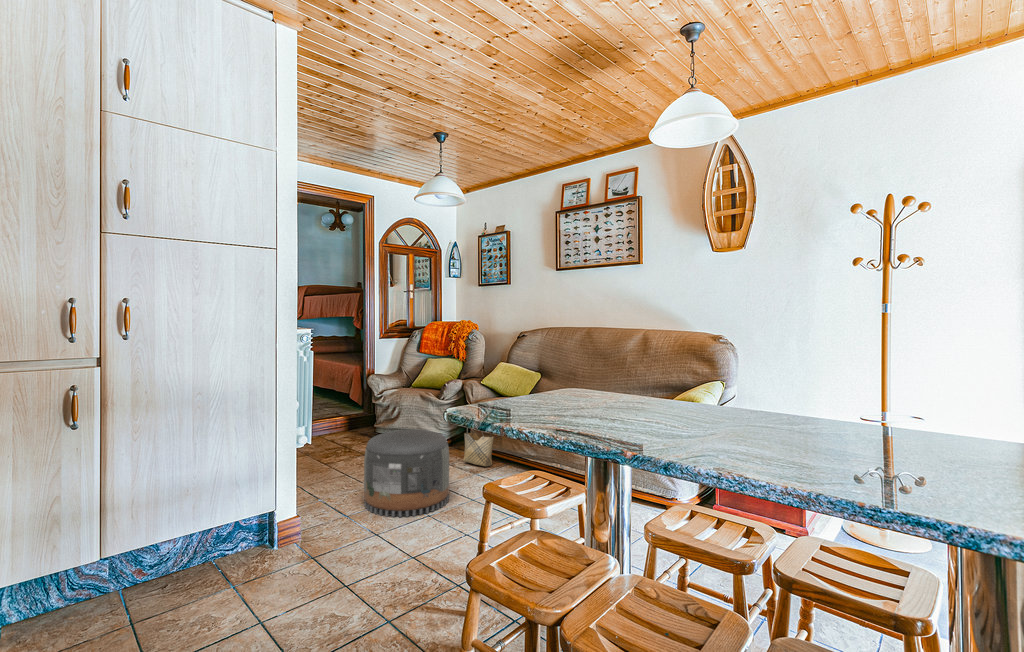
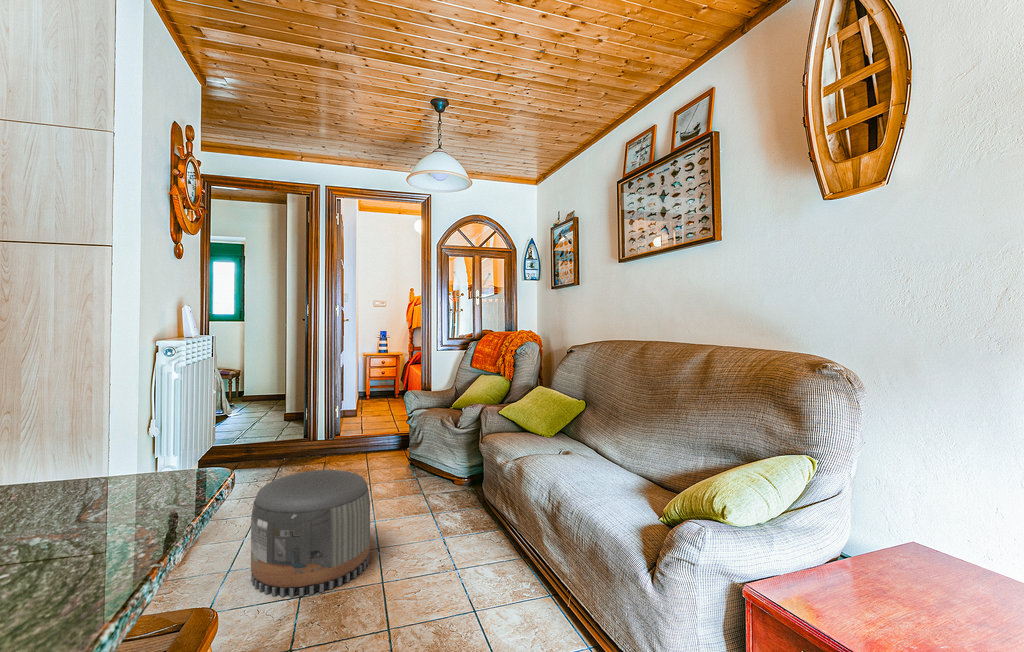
woven basket: present [463,428,494,466] -> none [450,460,482,529]

